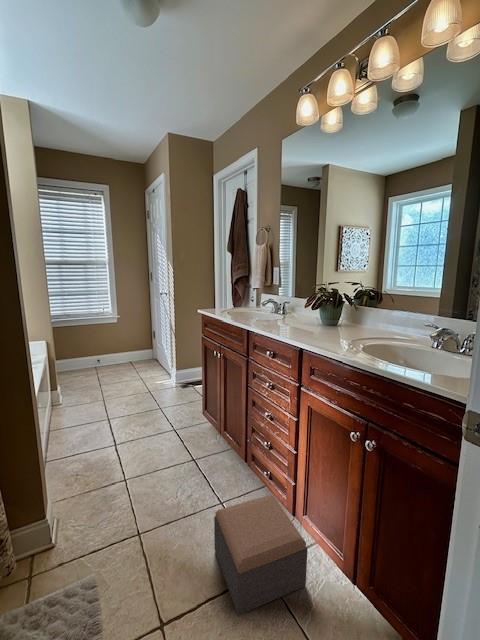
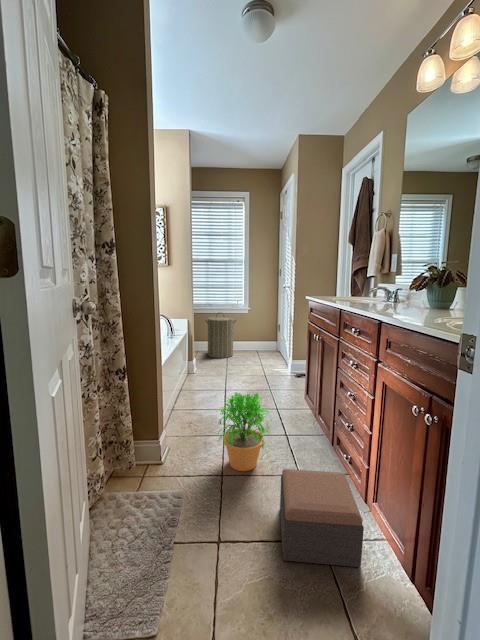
laundry hamper: none [66,324,107,377] -> present [205,313,237,358]
potted plant: none [119,428,194,520] -> present [218,392,270,471]

